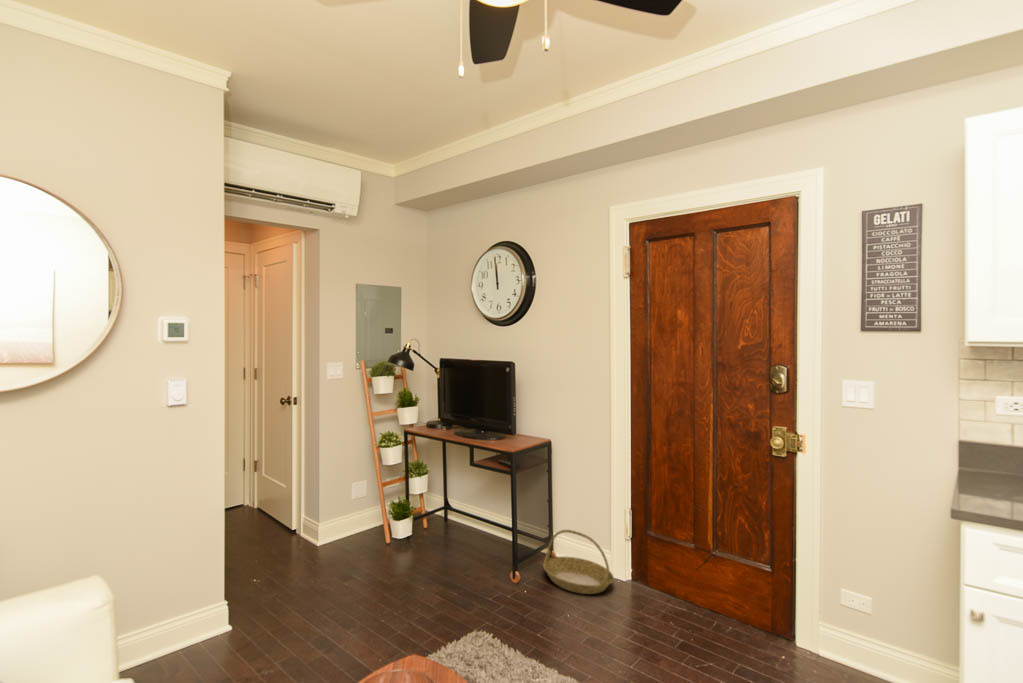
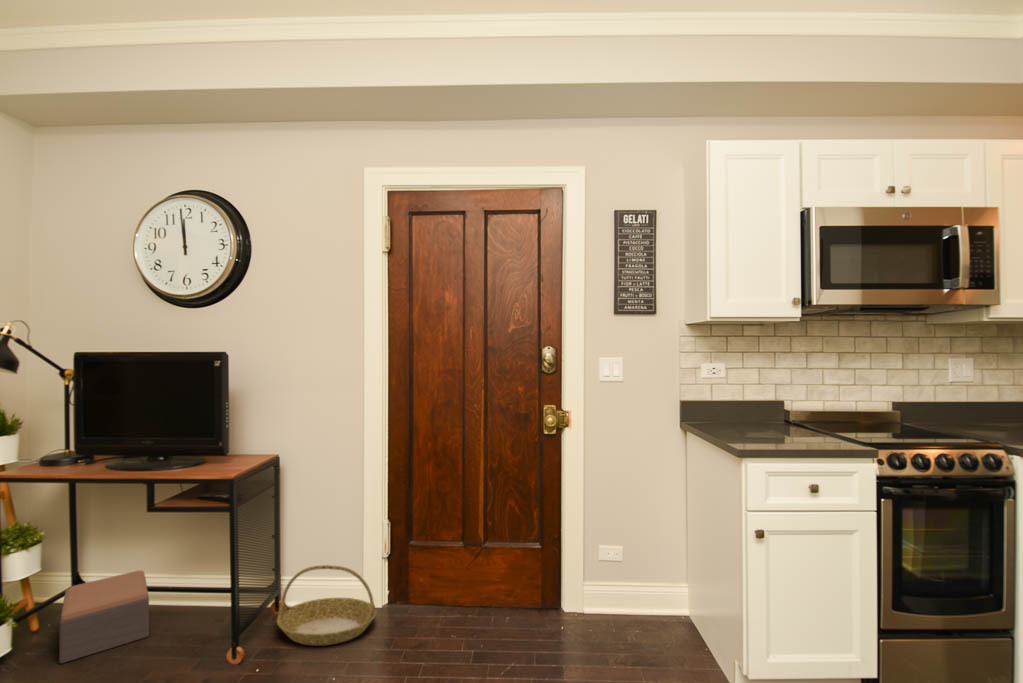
footstool: none [431,505,478,549] -> present [59,571,149,663]

